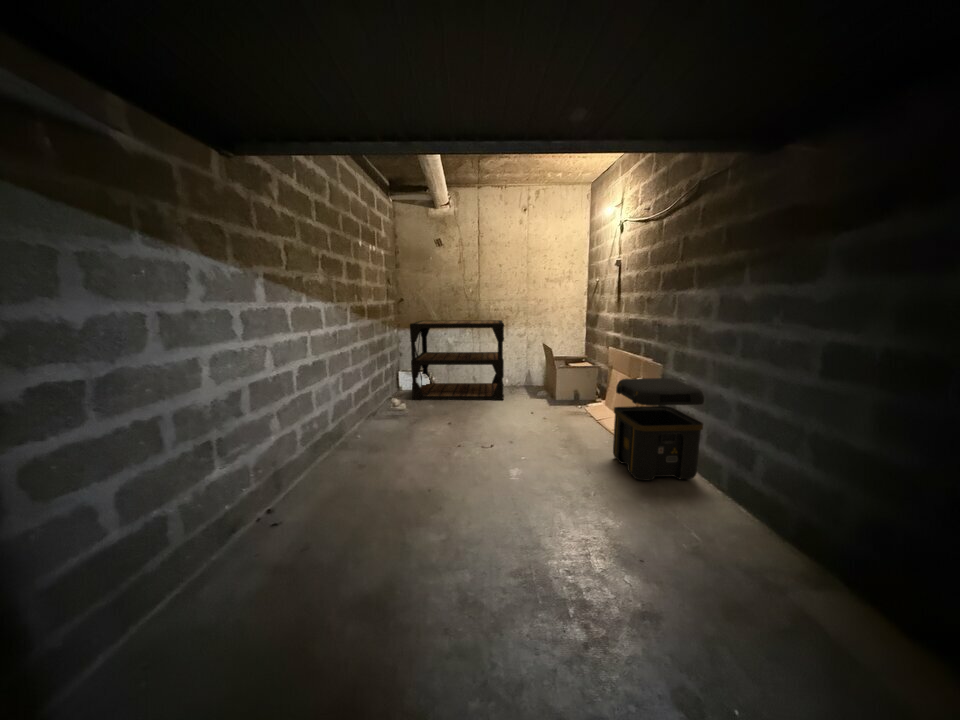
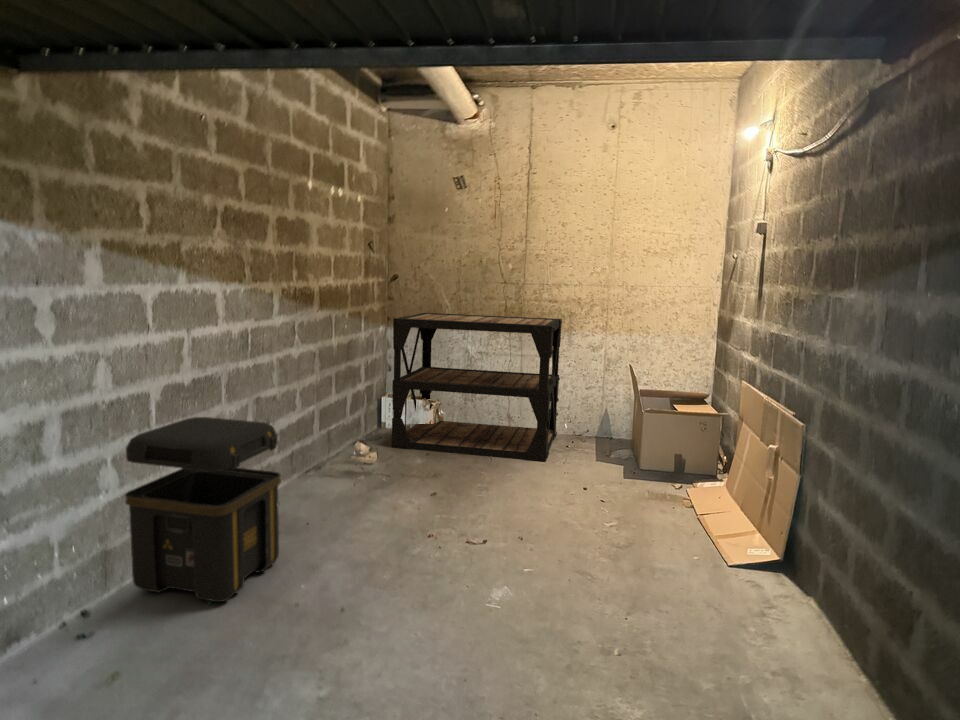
toolbox: present [613,378,704,480] -> present [125,417,281,602]

